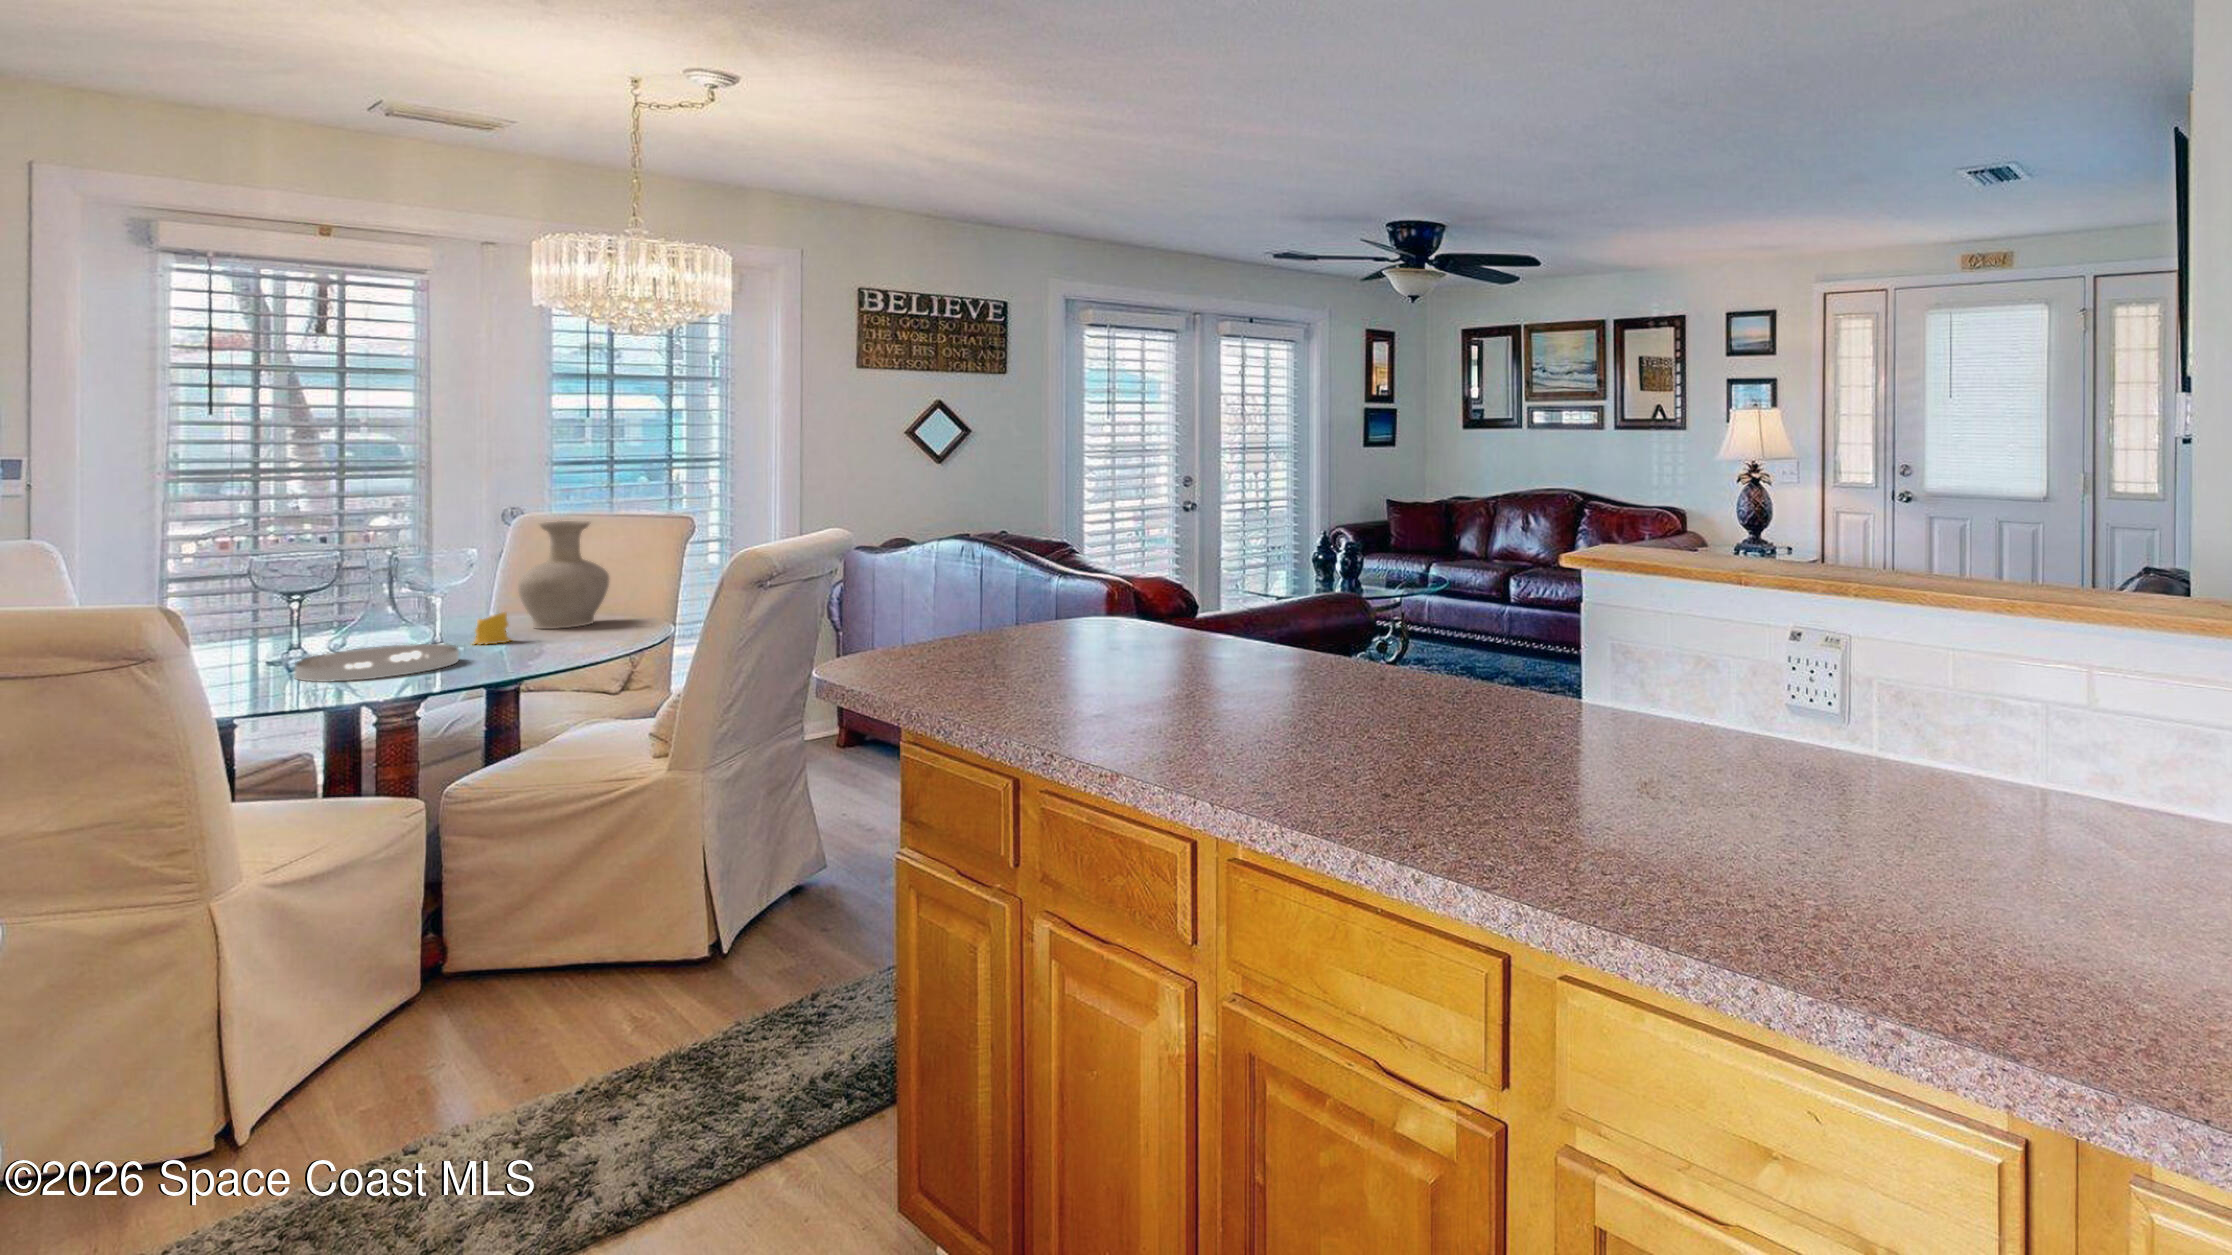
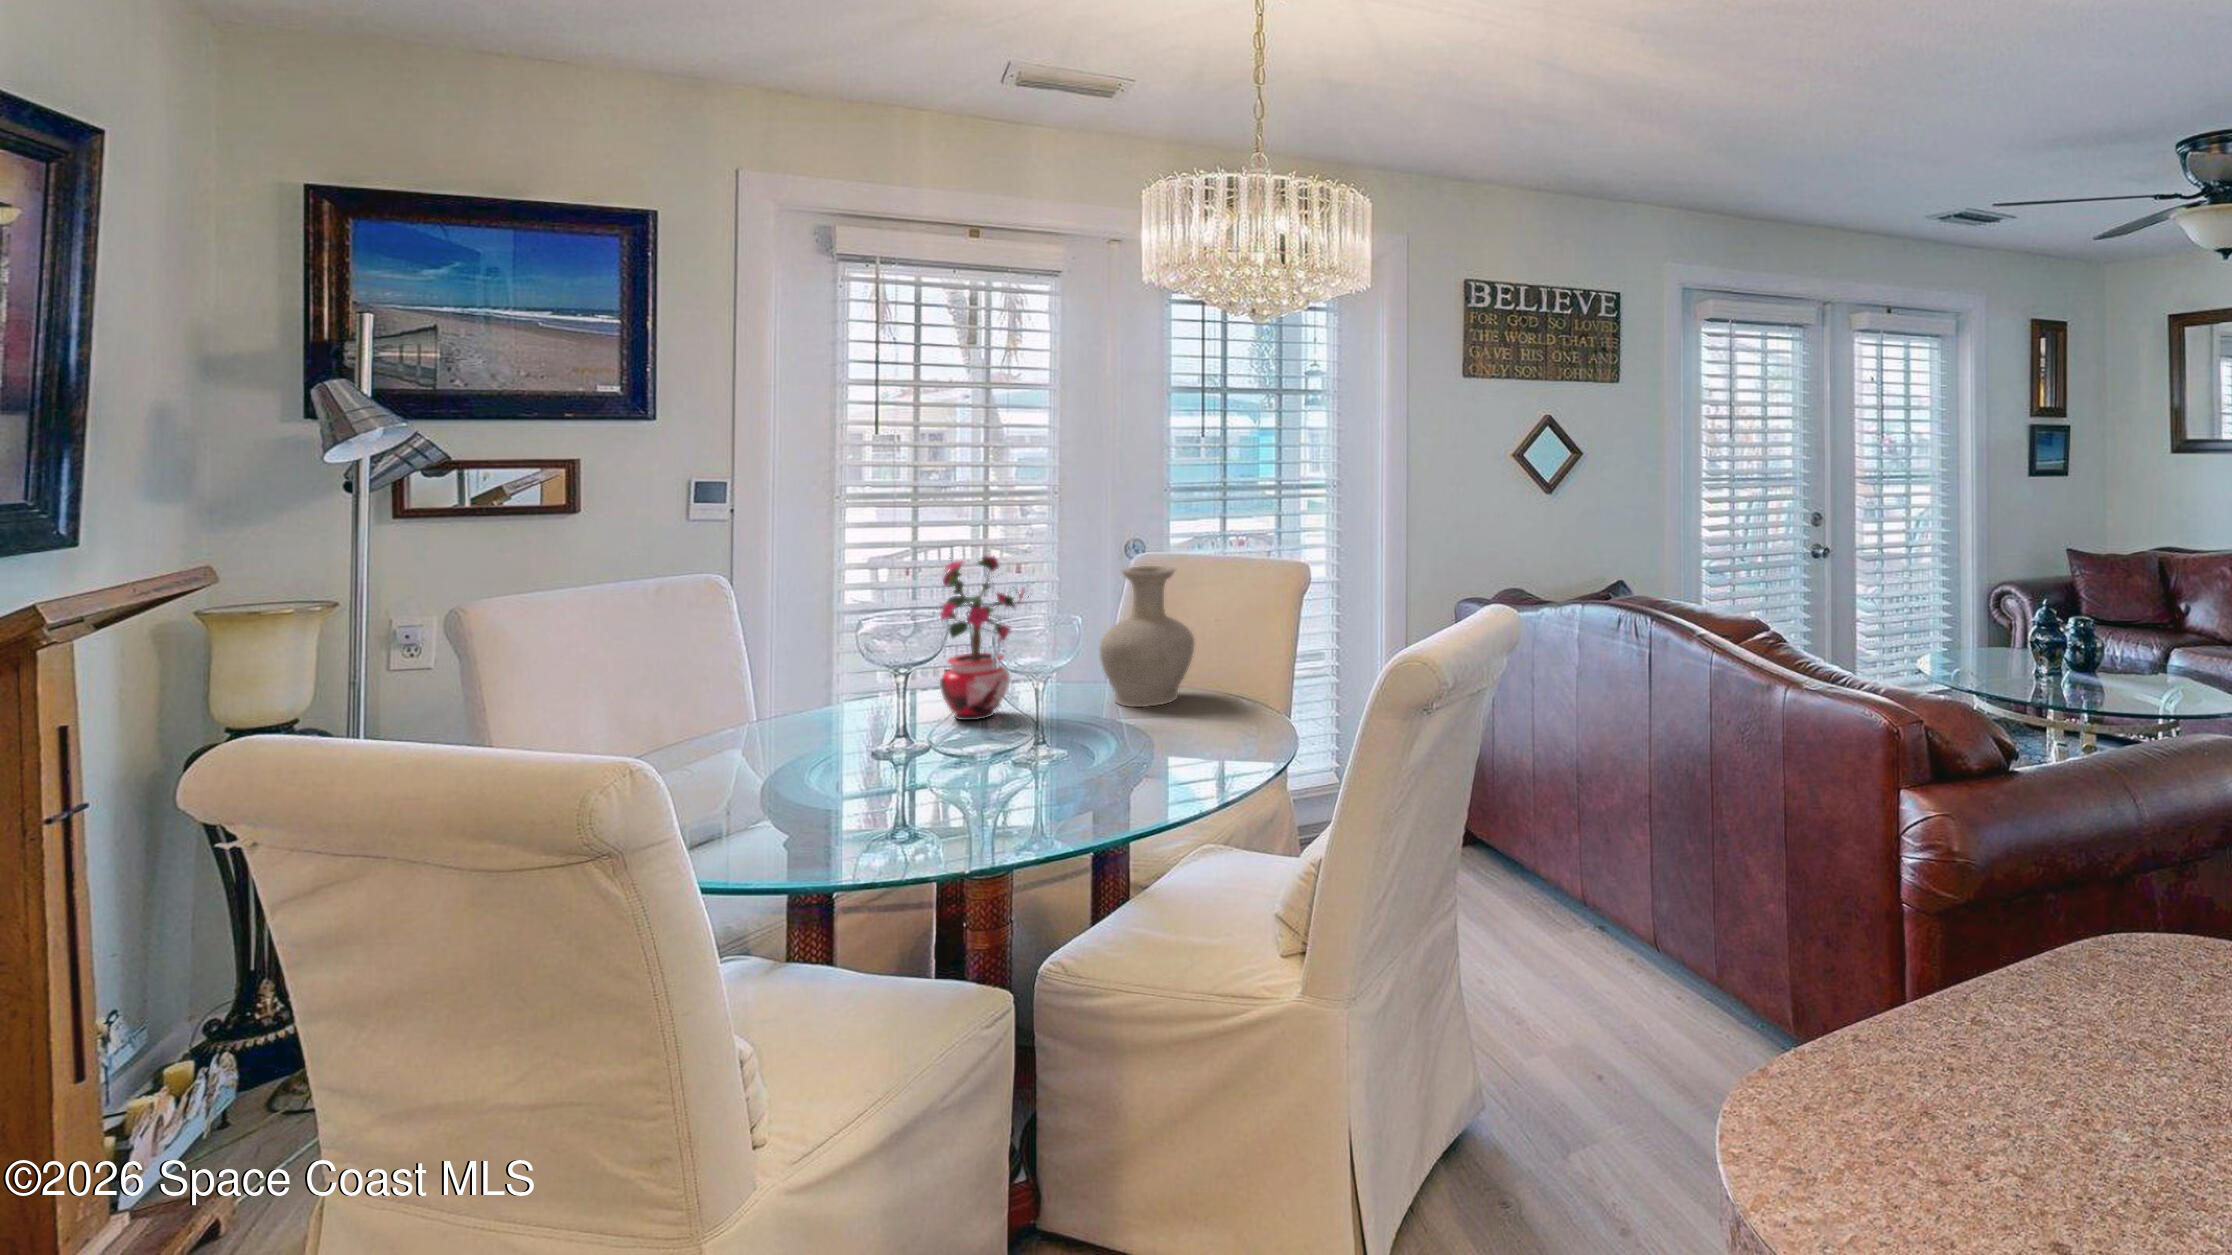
potted plant: none [358,513,455,645] -> present [940,556,1029,720]
candle: present [473,612,512,644] -> none [1035,689,1081,736]
plate: present [294,644,459,682] -> none [814,740,998,809]

